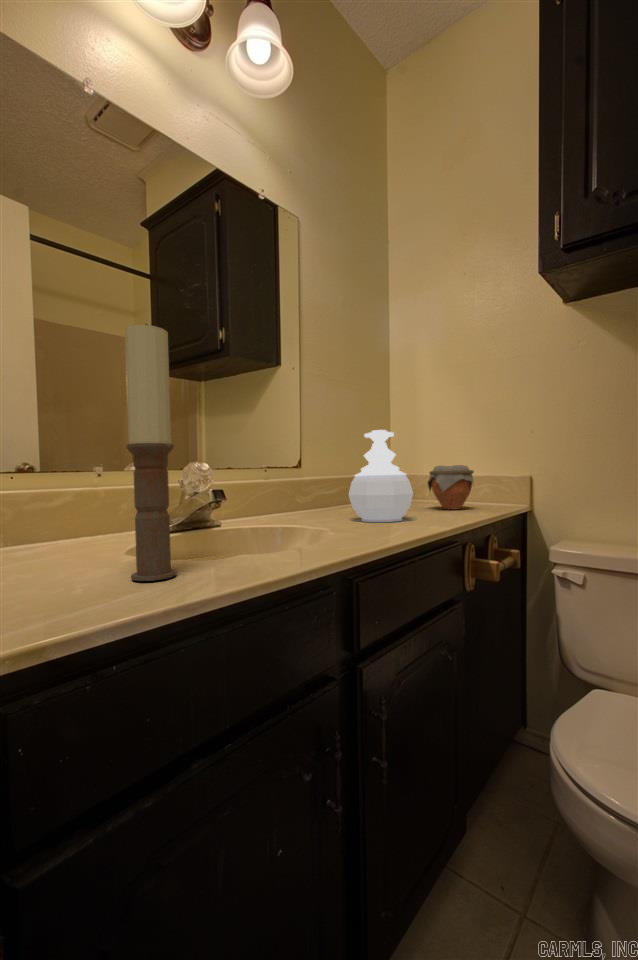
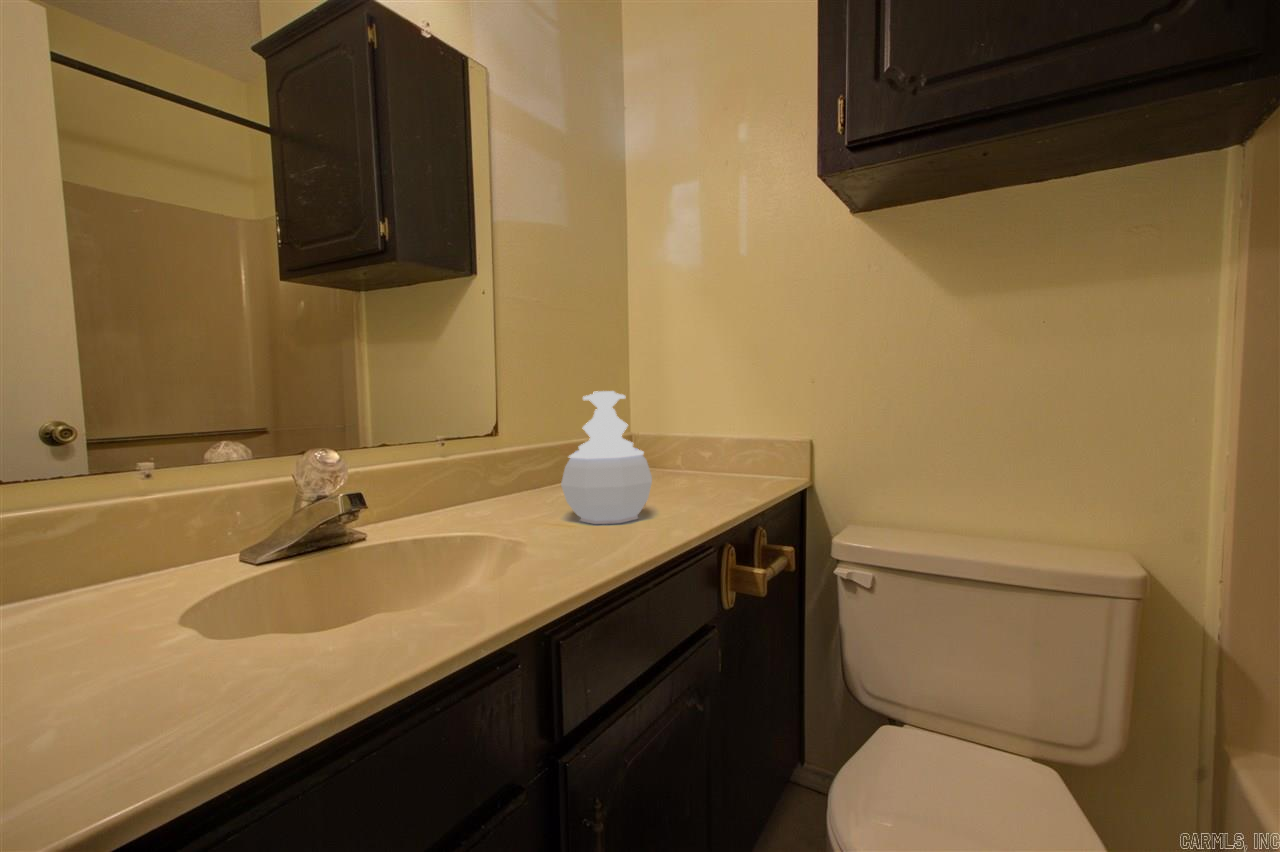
candle: present [125,324,177,581] -> none [107,274,231,735]
jar: present [428,465,474,509] -> none [676,428,737,488]

